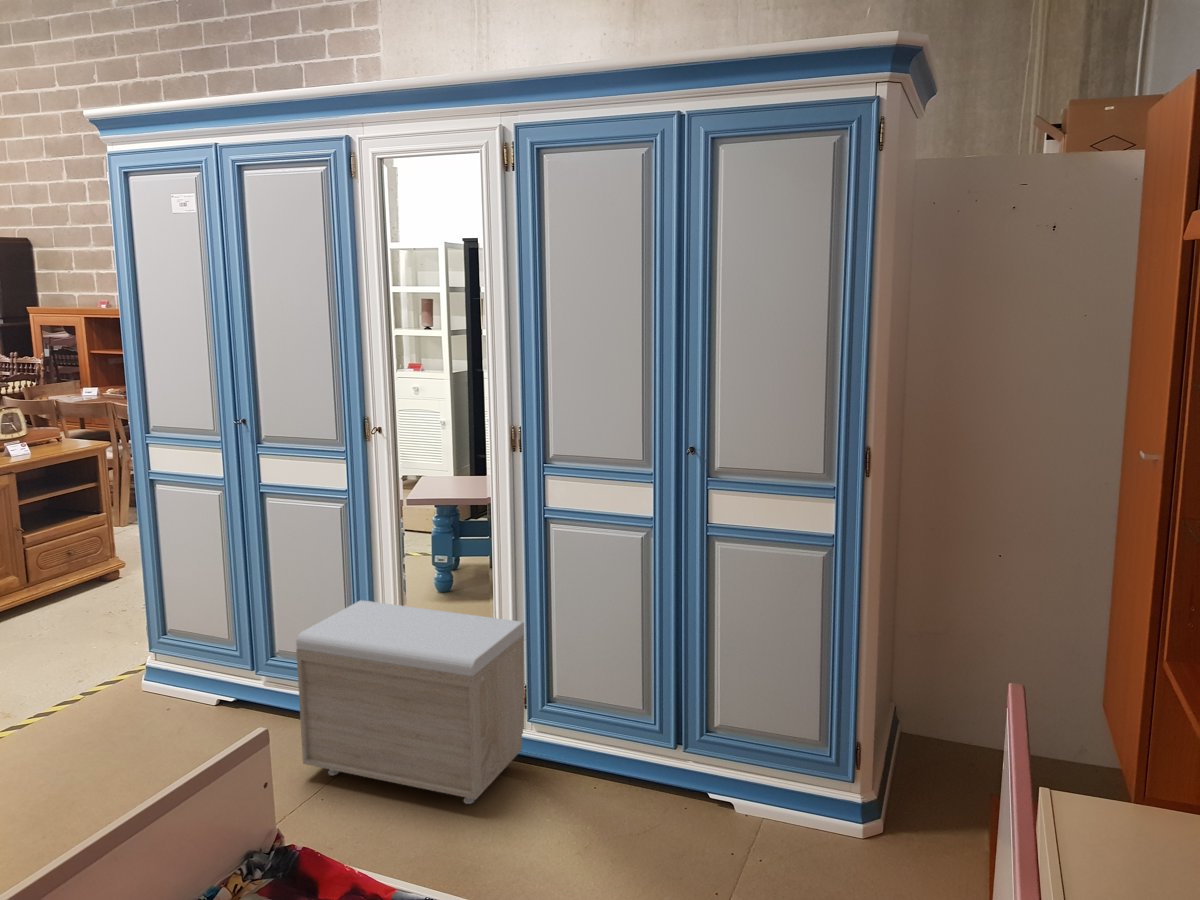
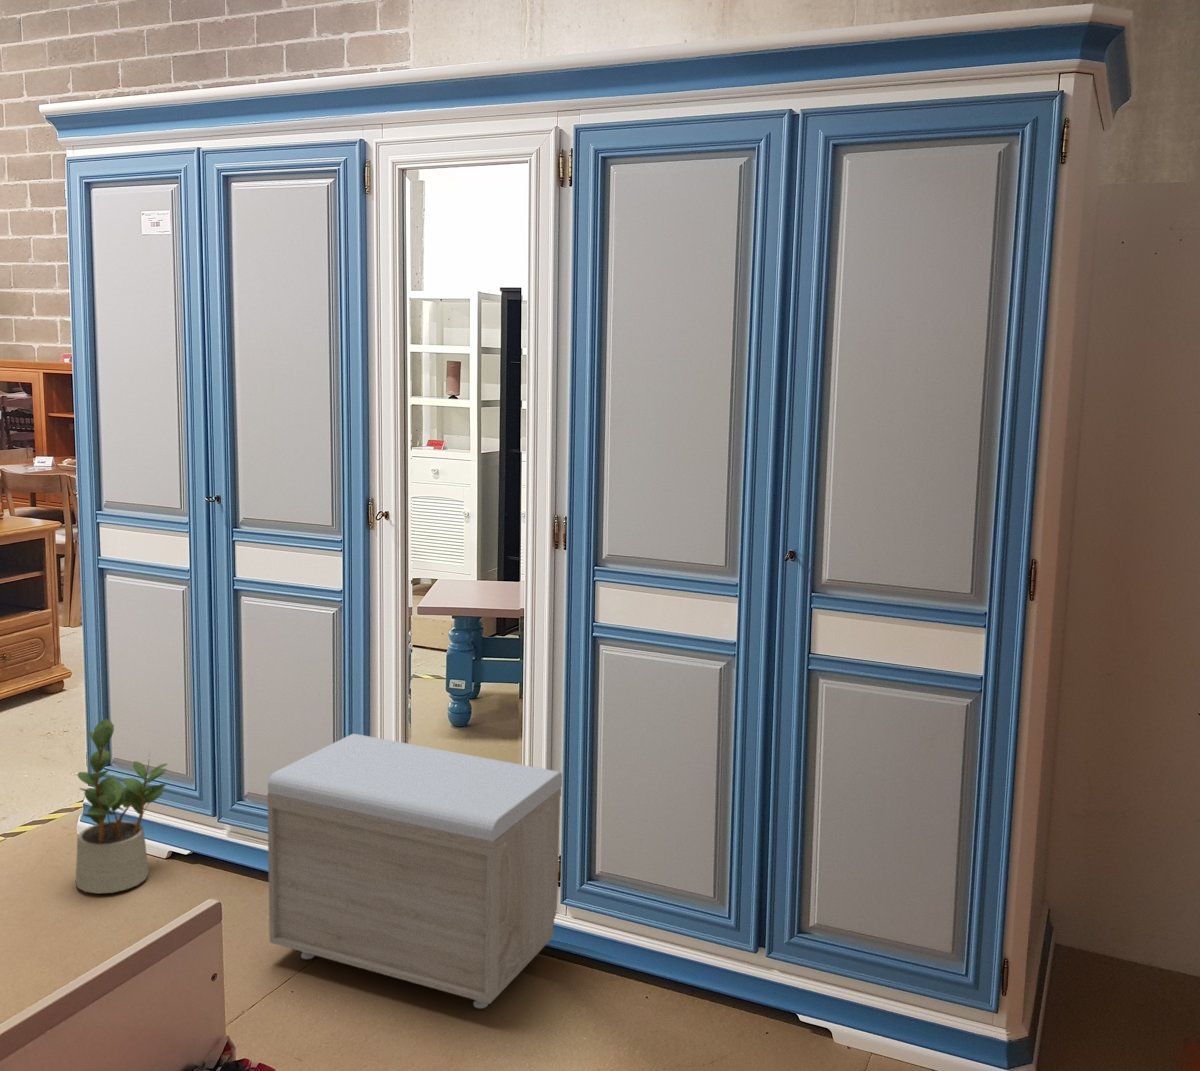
potted plant: none [142,598,214,735] -> present [76,719,167,893]

